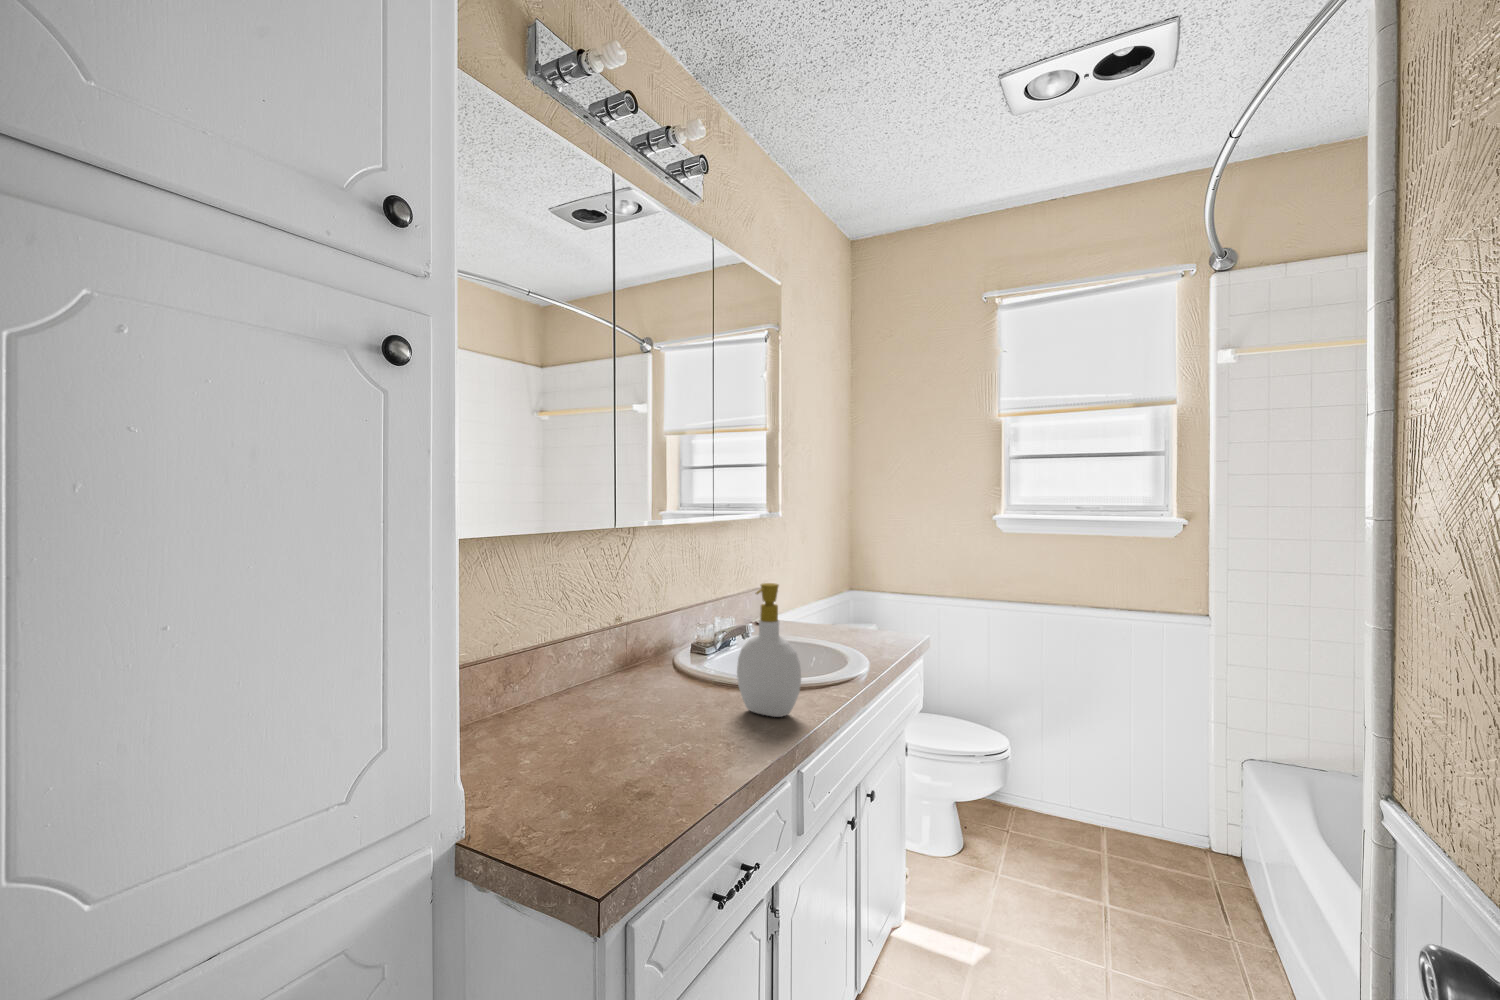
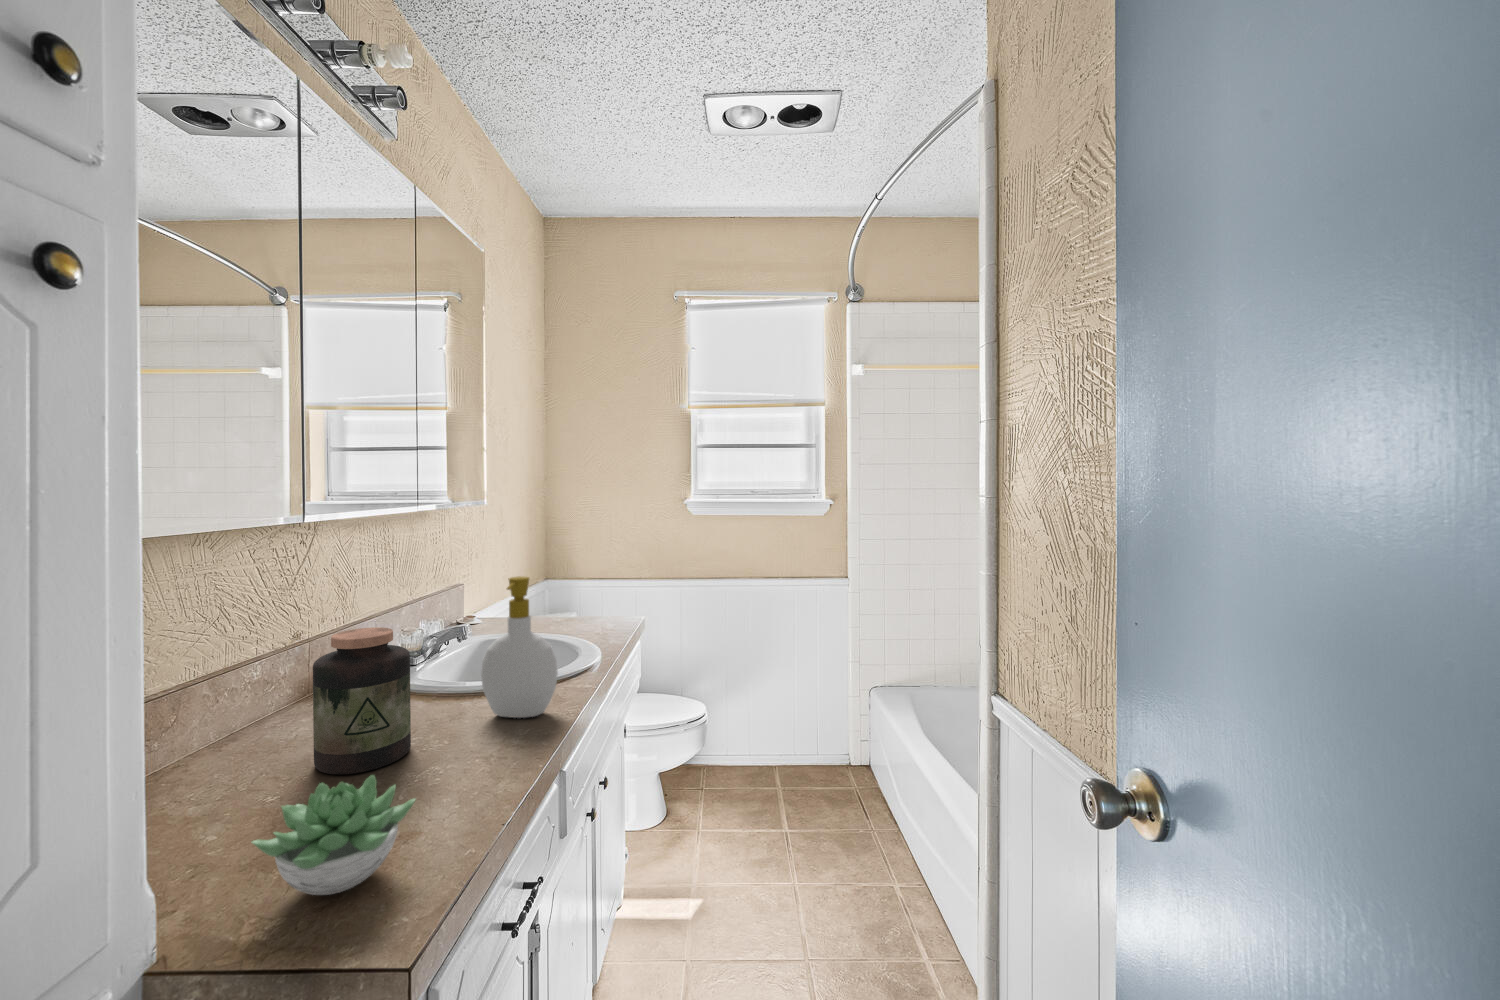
jar: none [605,616,675,735] -> present [313,627,411,774]
succulent plant: none [529,733,641,822] -> present [252,775,416,895]

